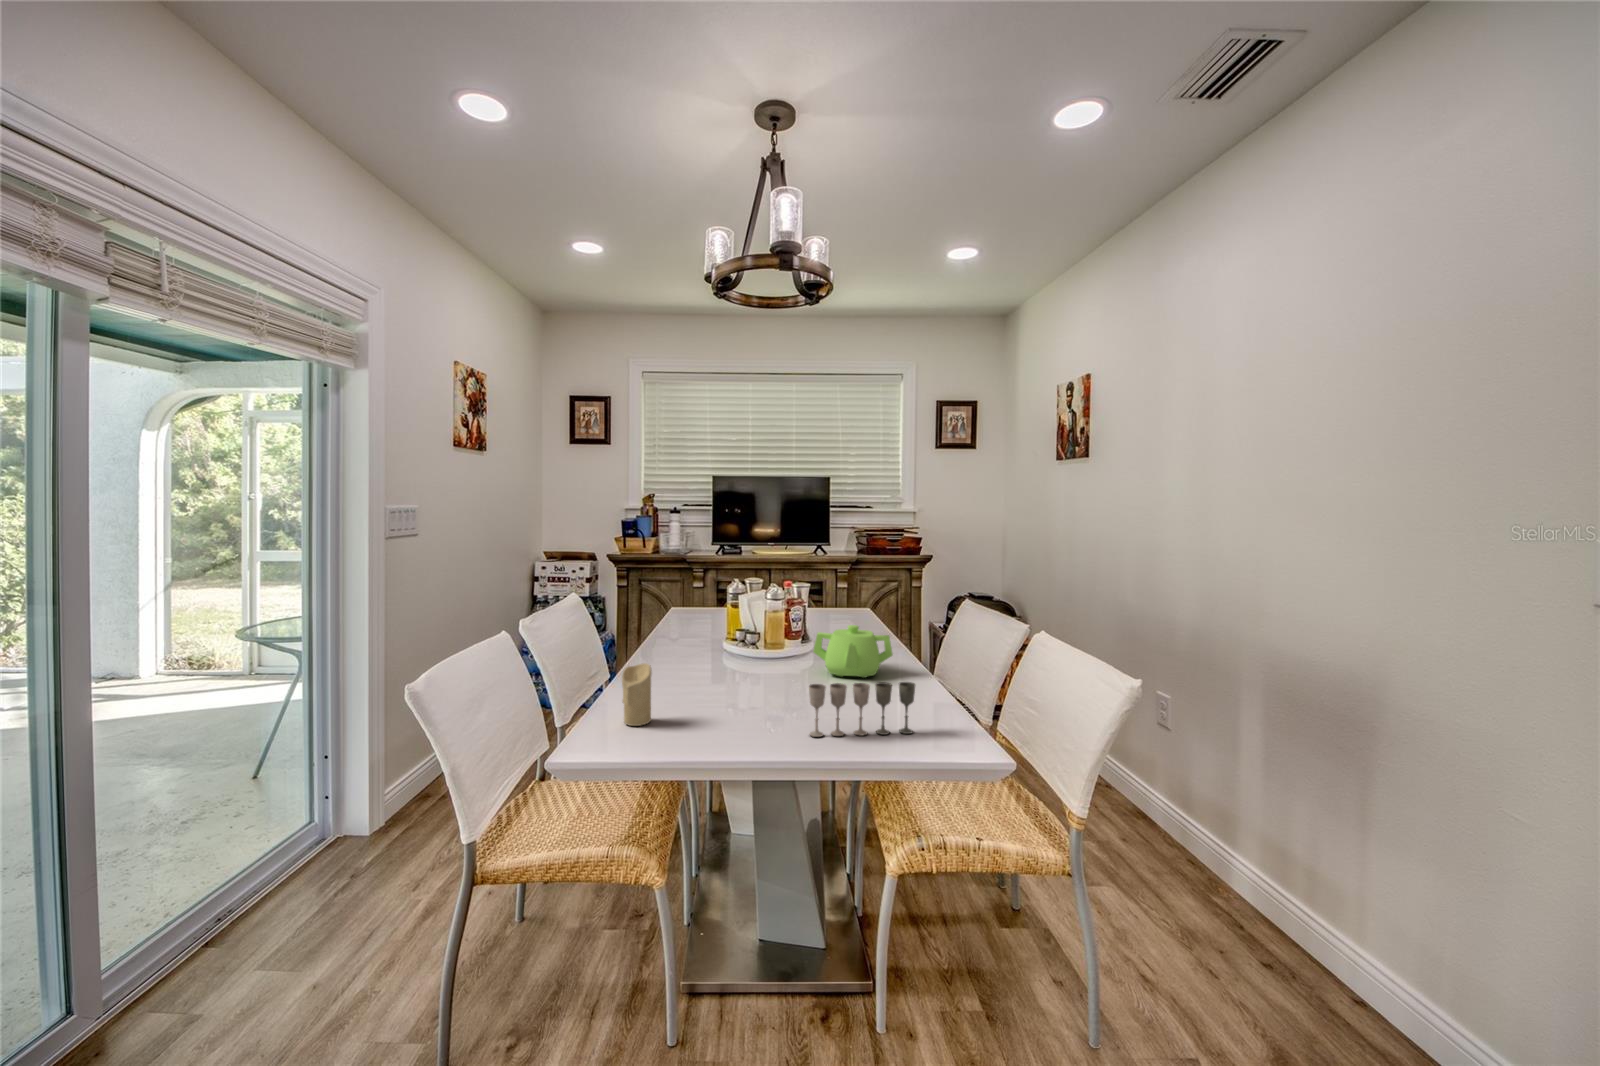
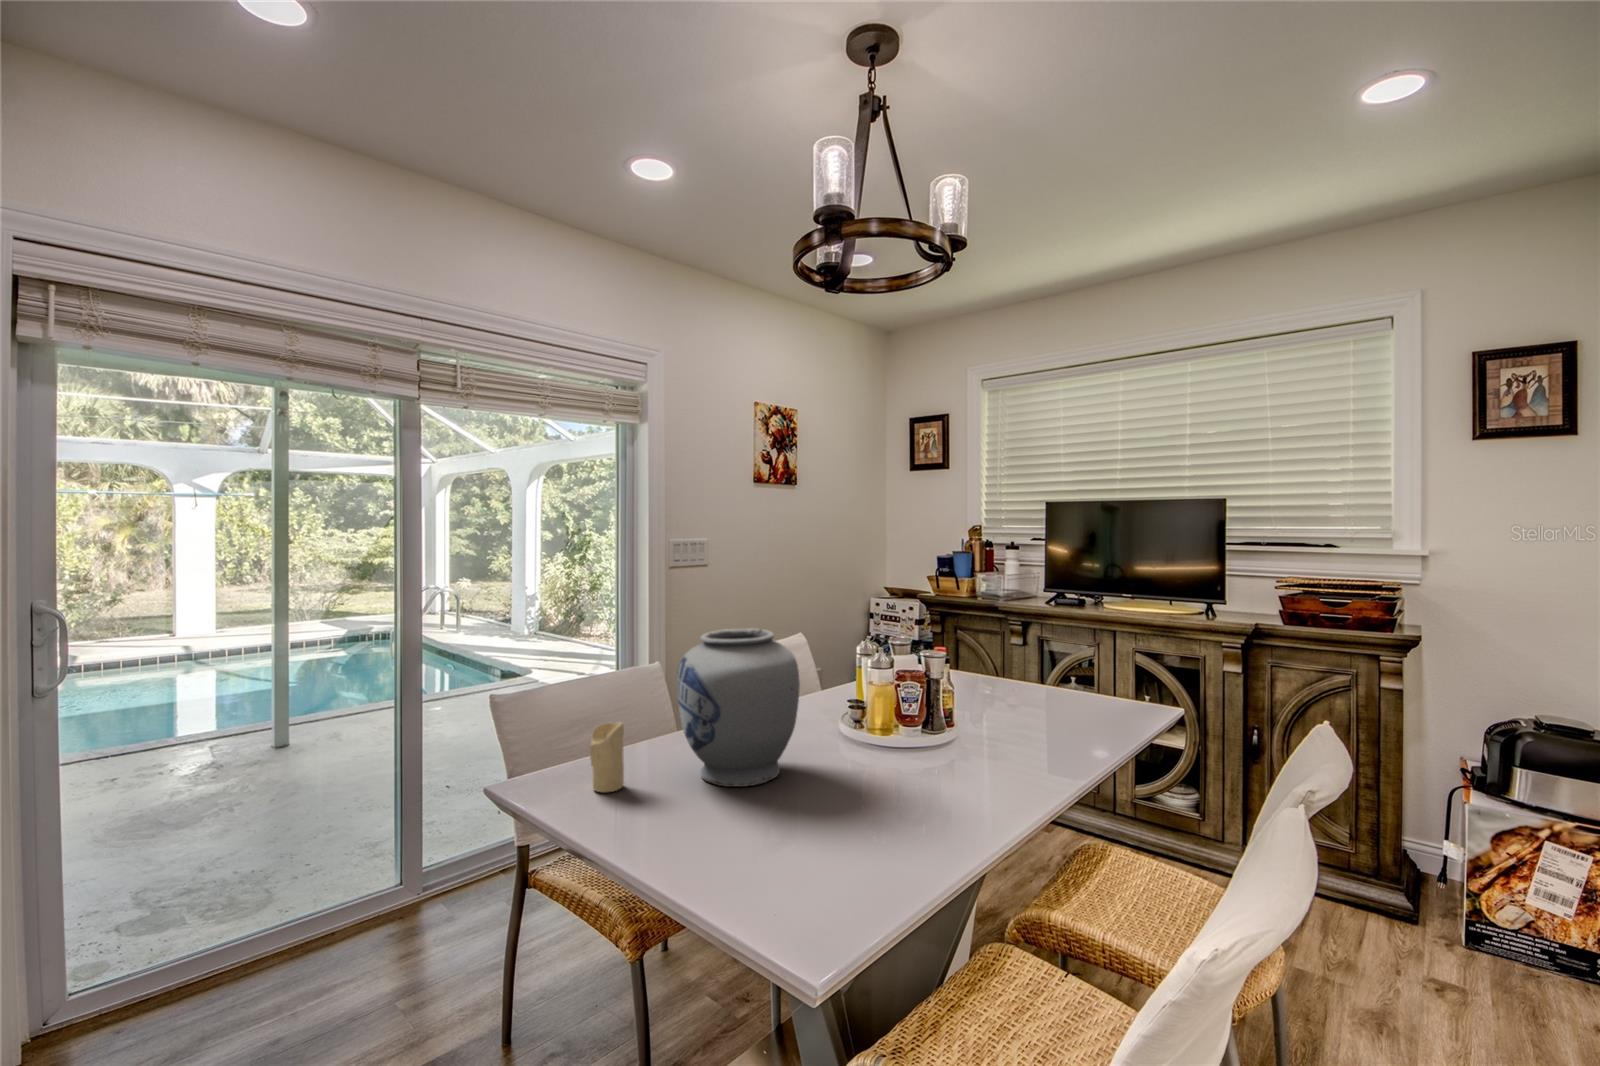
vase: none [663,577,763,703] -> present [677,628,800,787]
teapot: present [813,625,893,678] -> none [906,713,1009,796]
wine glass: present [809,682,915,737] -> none [703,788,837,901]

